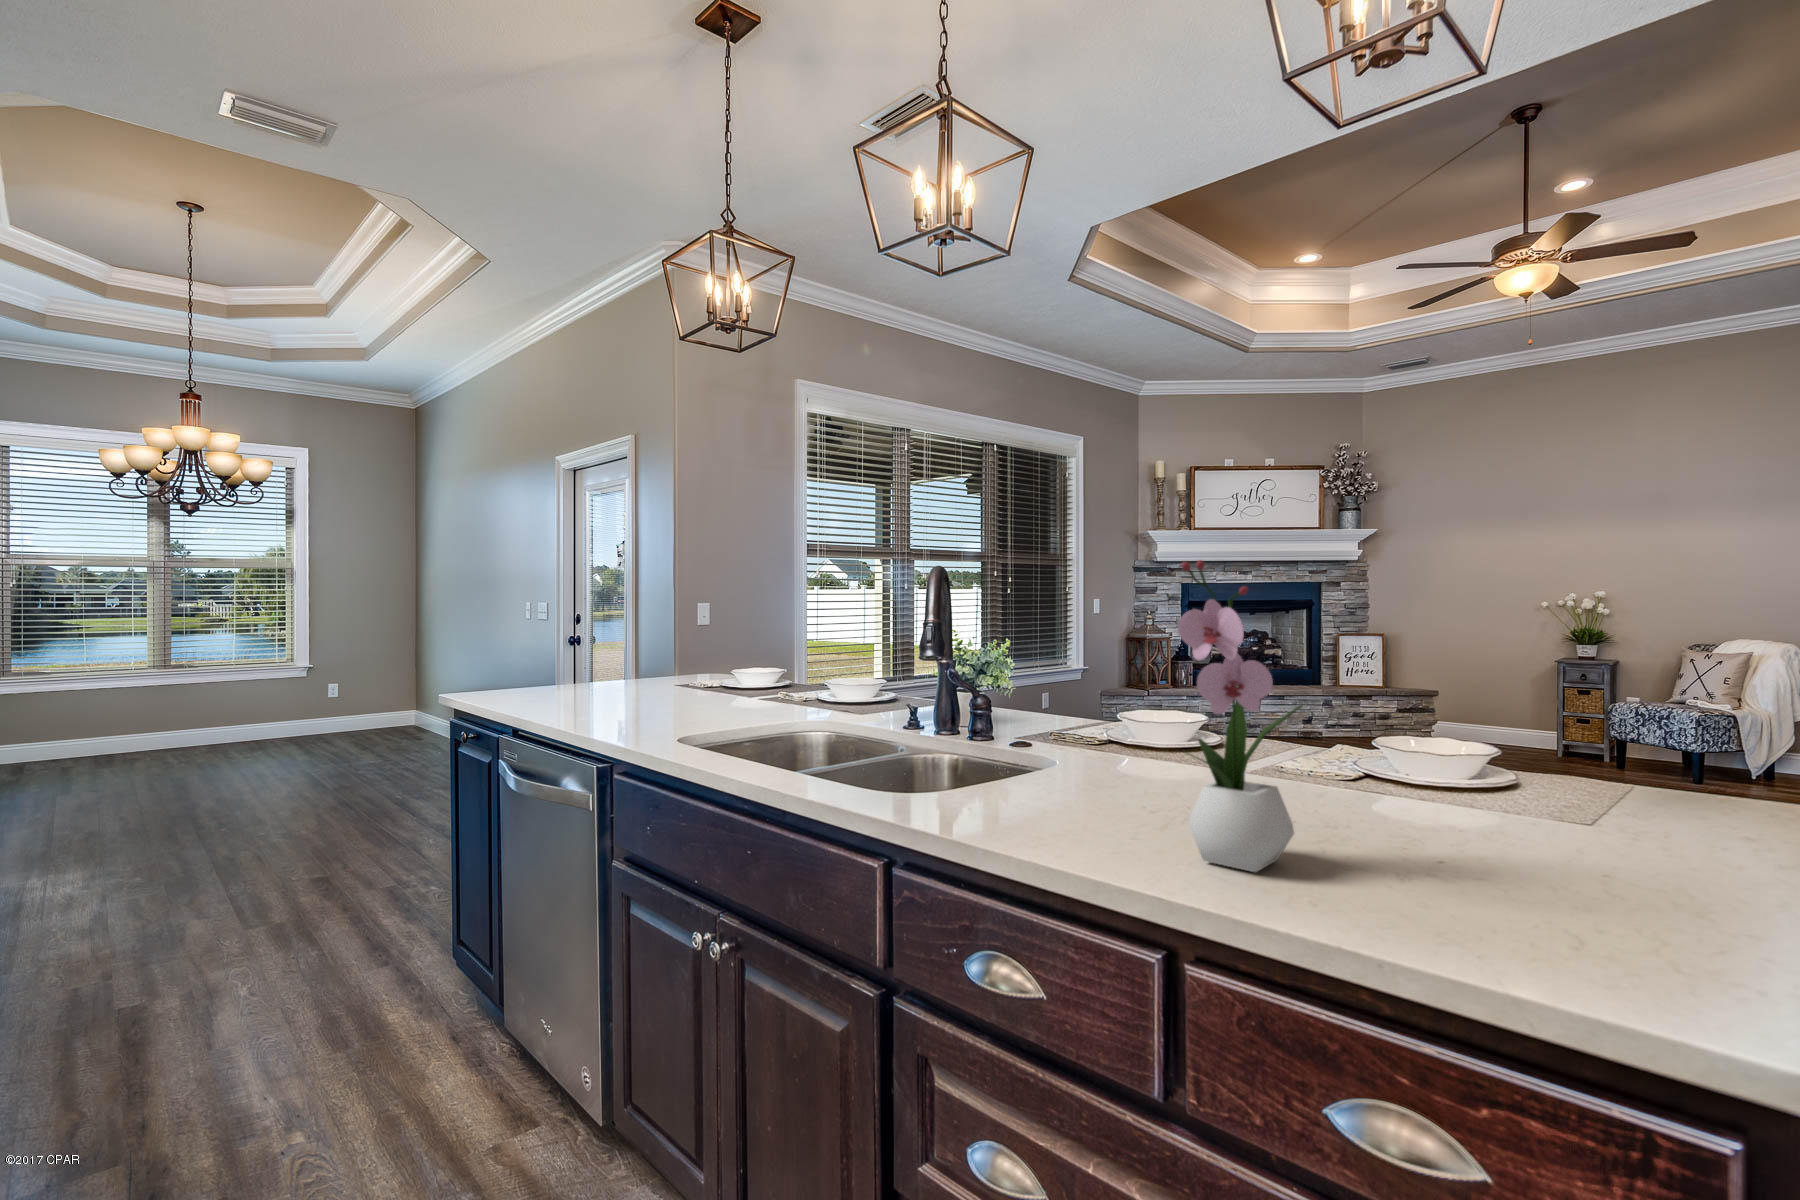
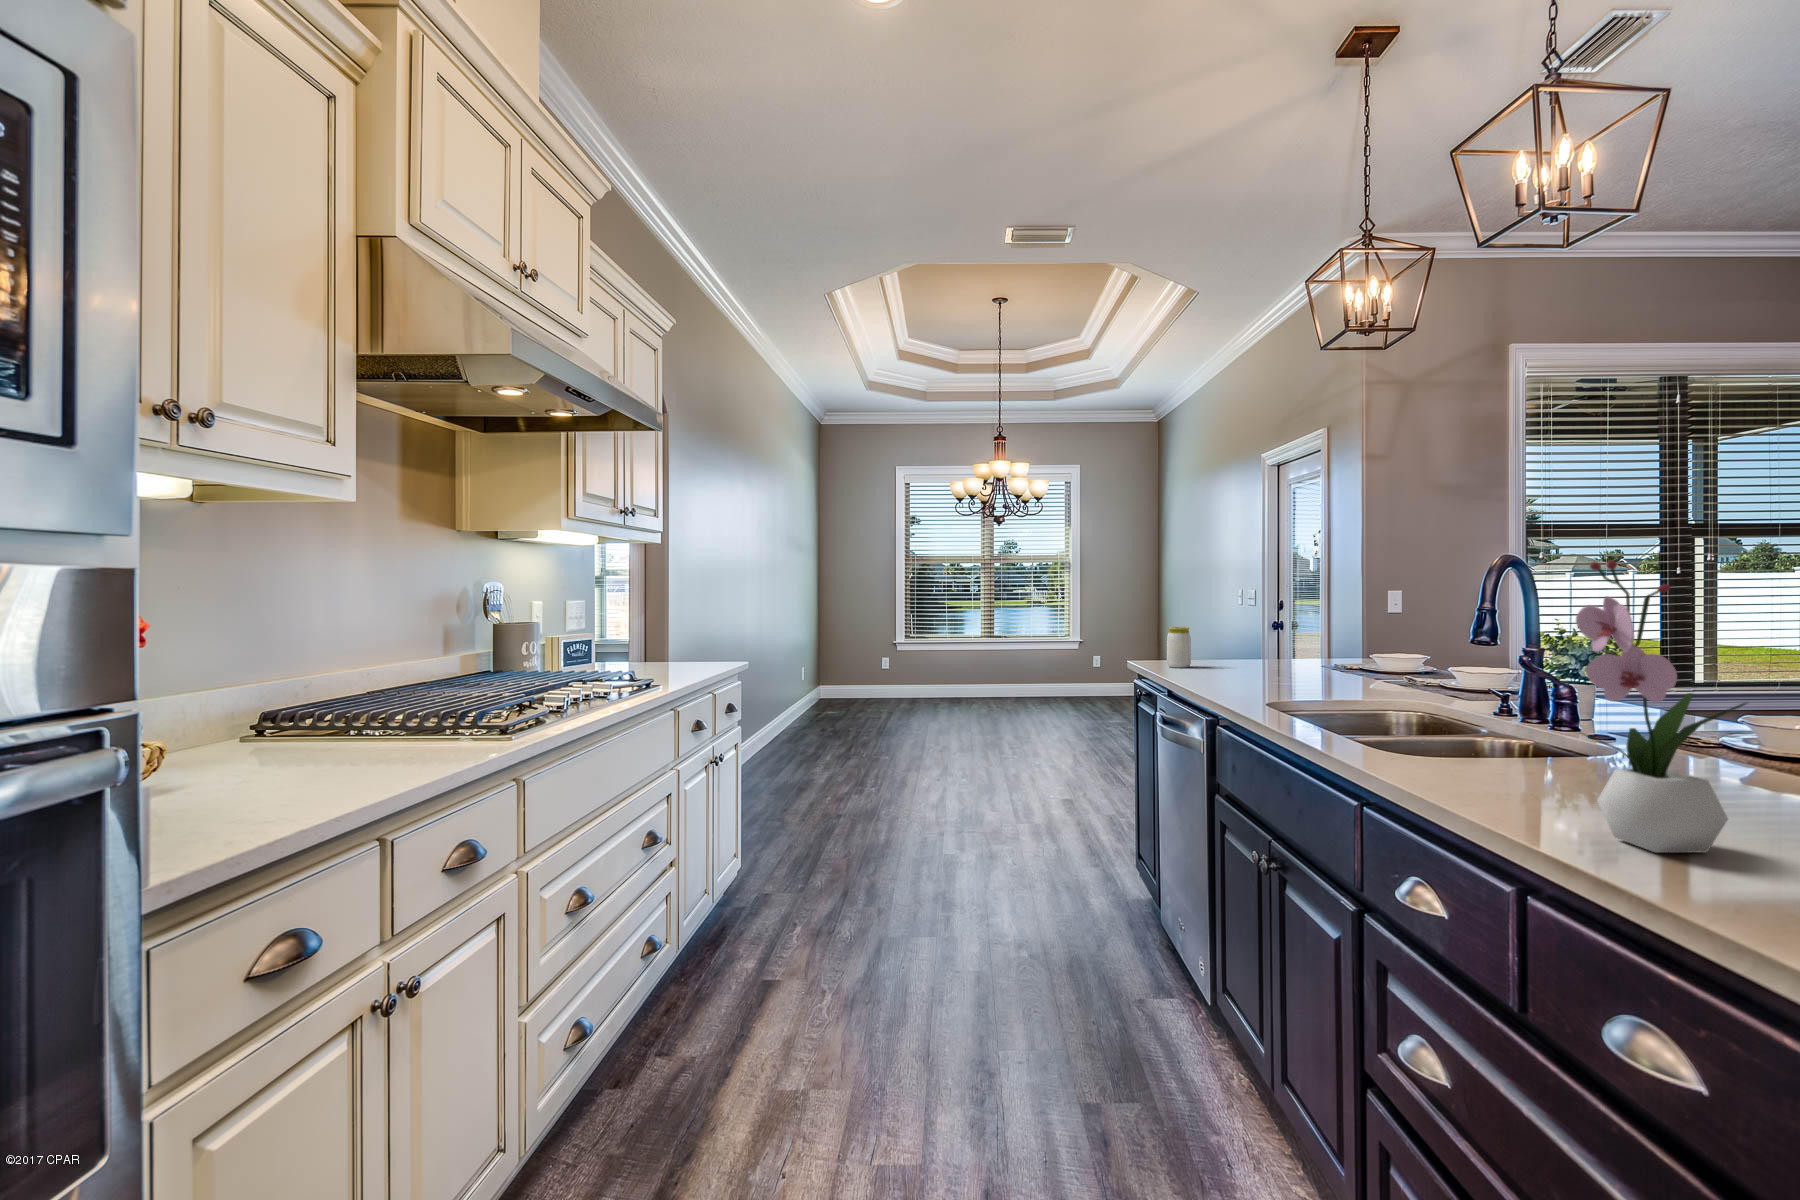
jar: none [498,649,530,700] -> present [1167,627,1191,668]

